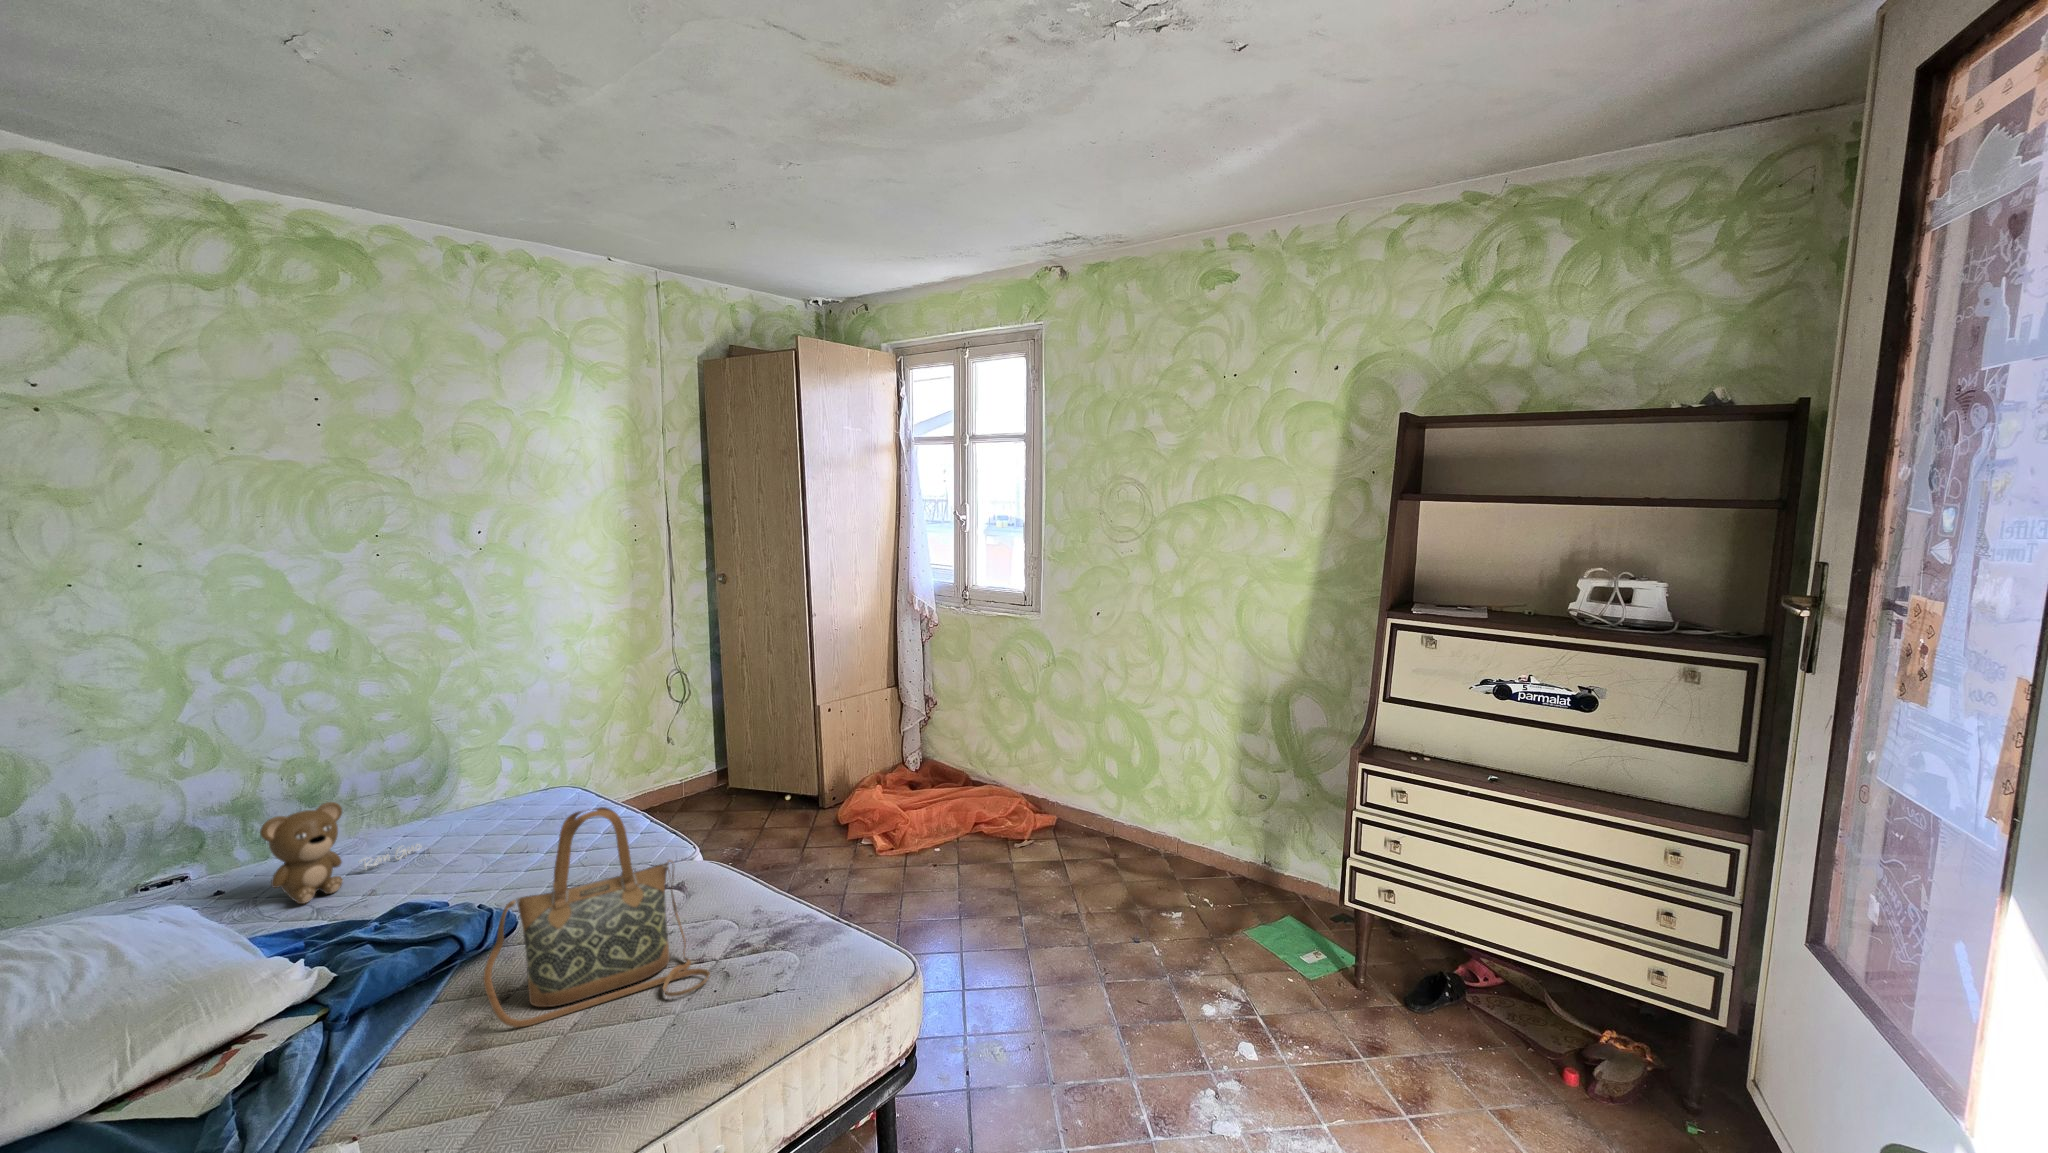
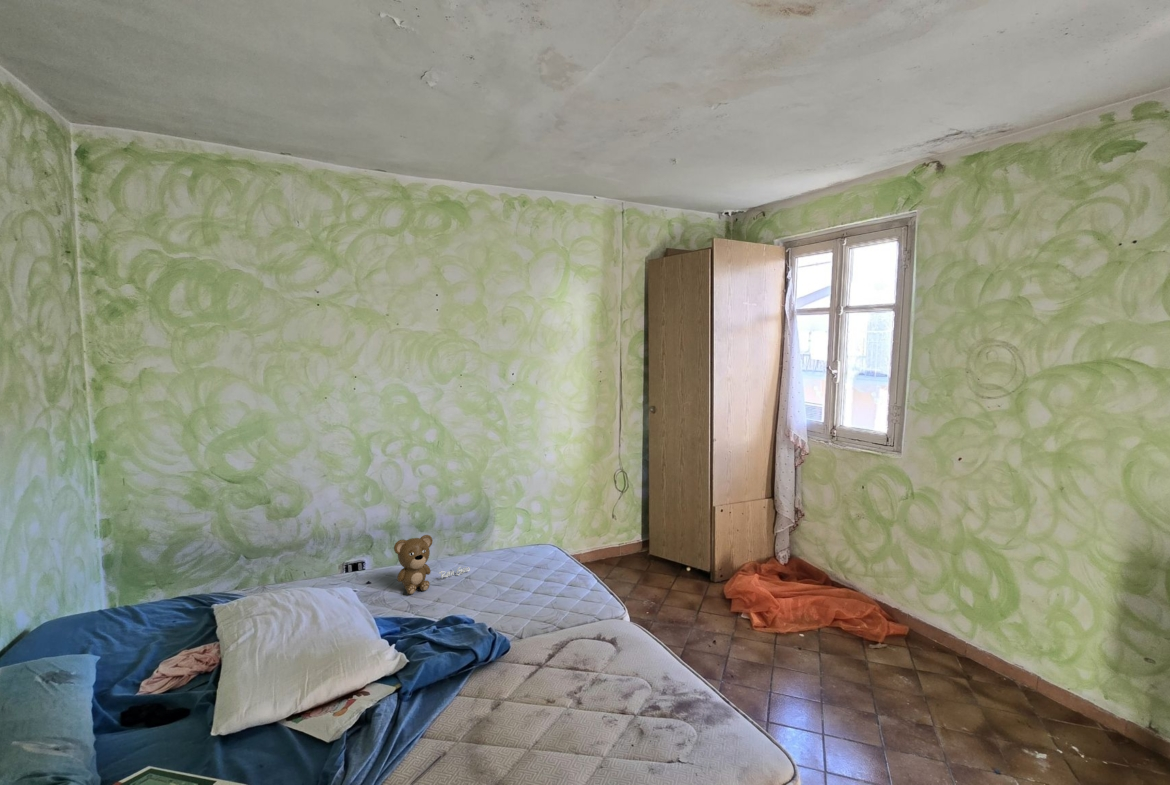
handbag: present [483,807,710,1028] -> none [482,585,630,751]

